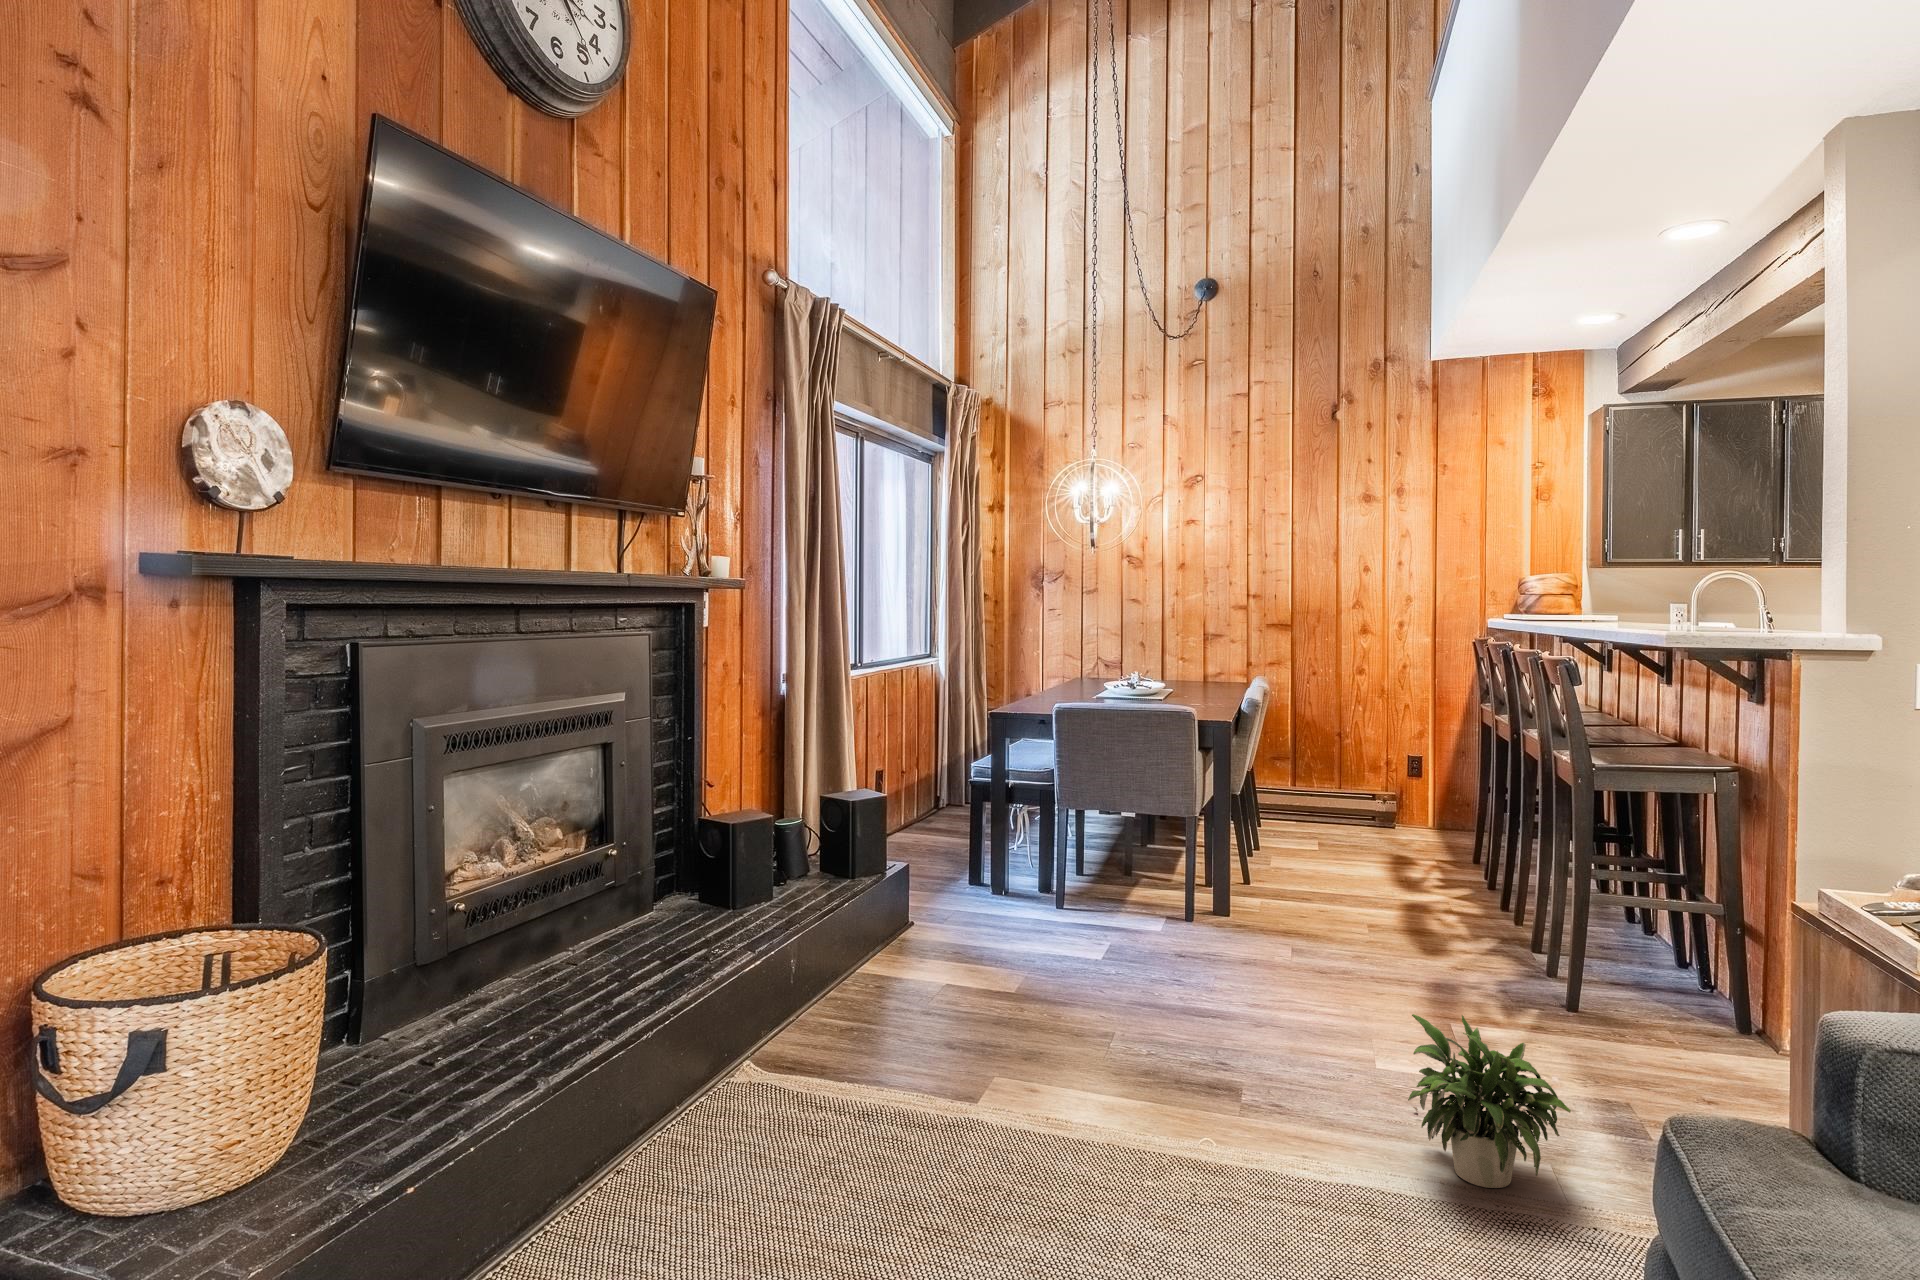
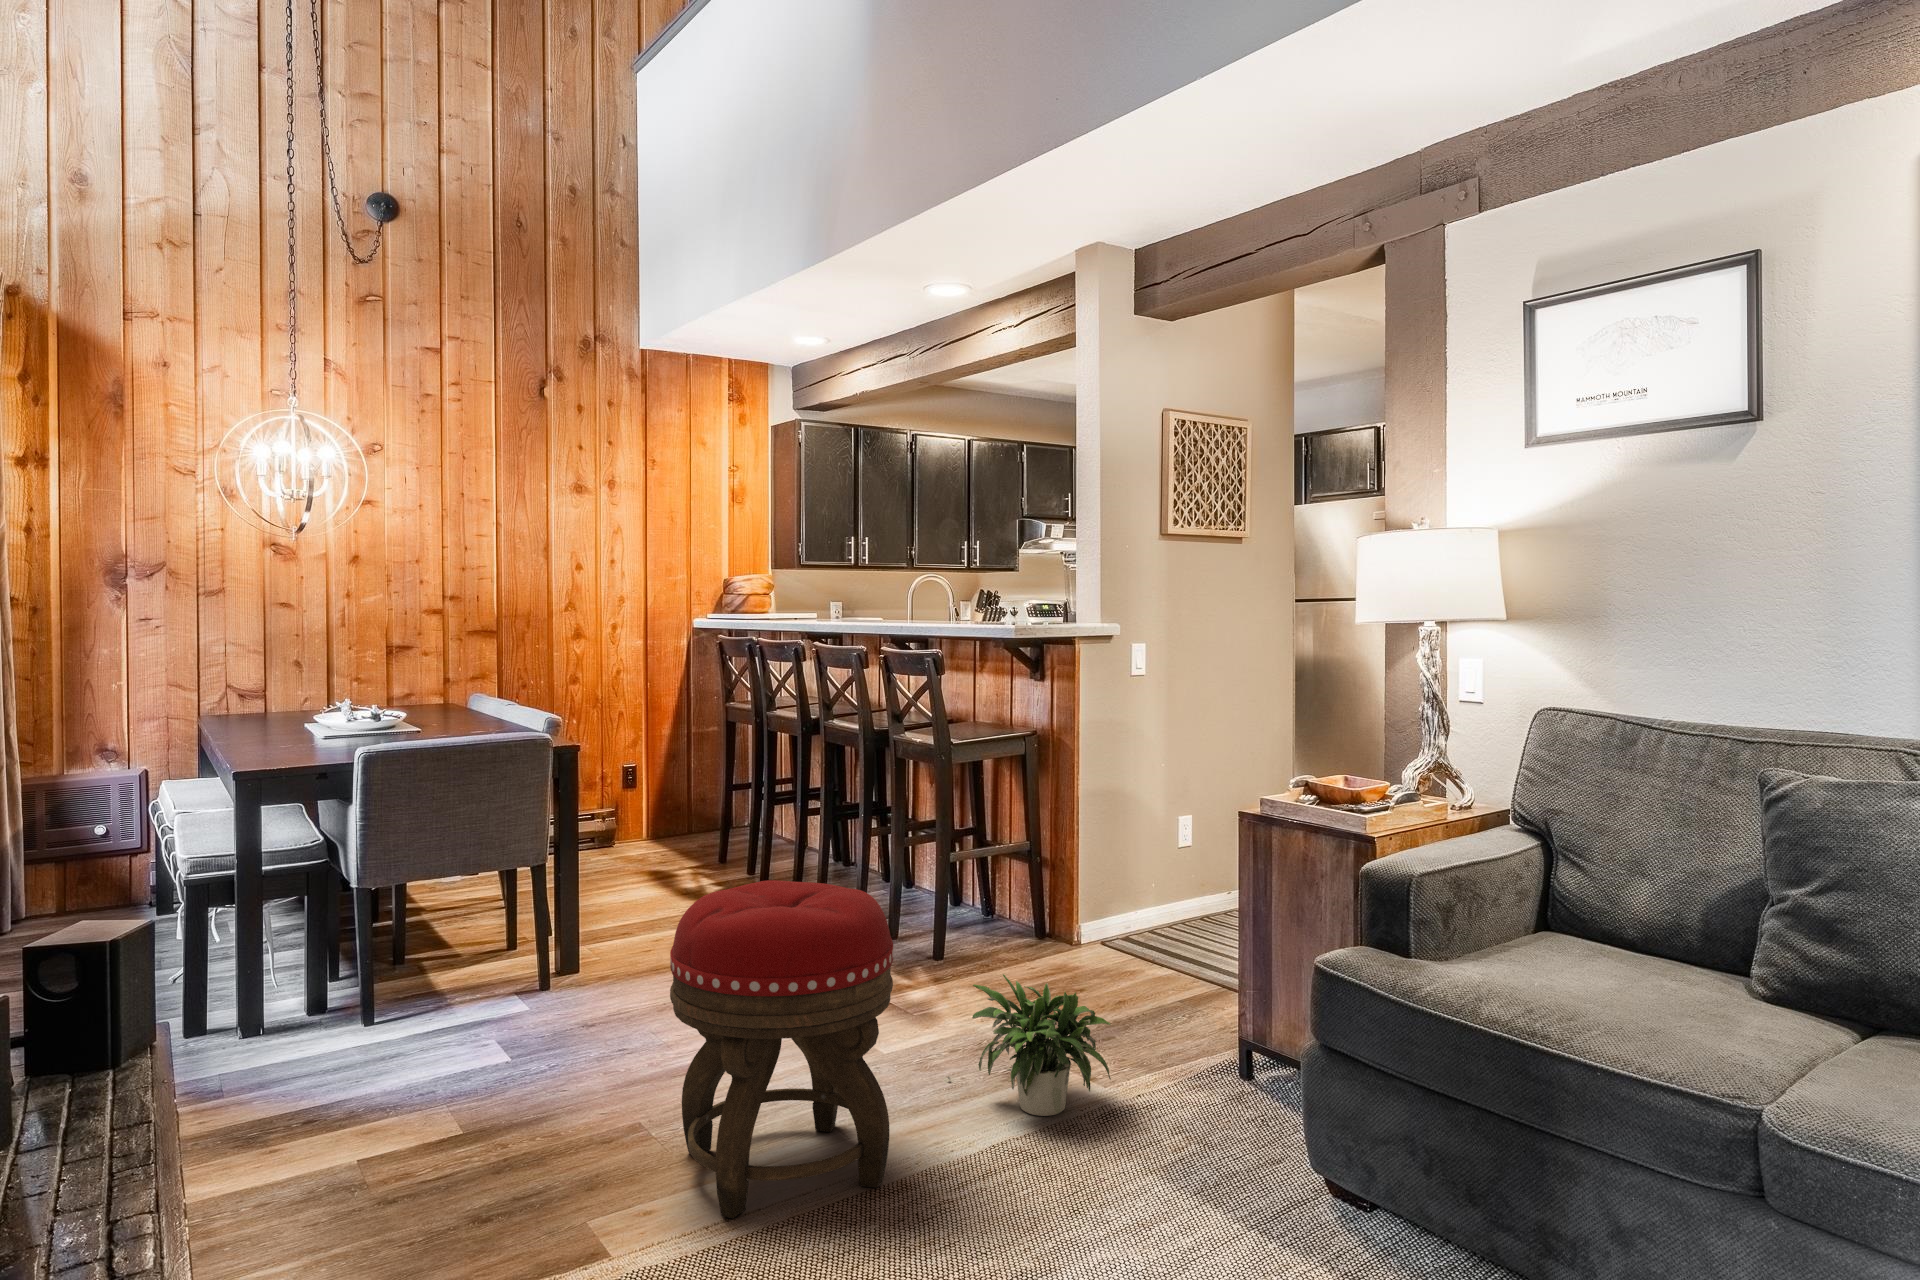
footstool: none [1076,858,1279,1164] -> present [670,880,893,1218]

